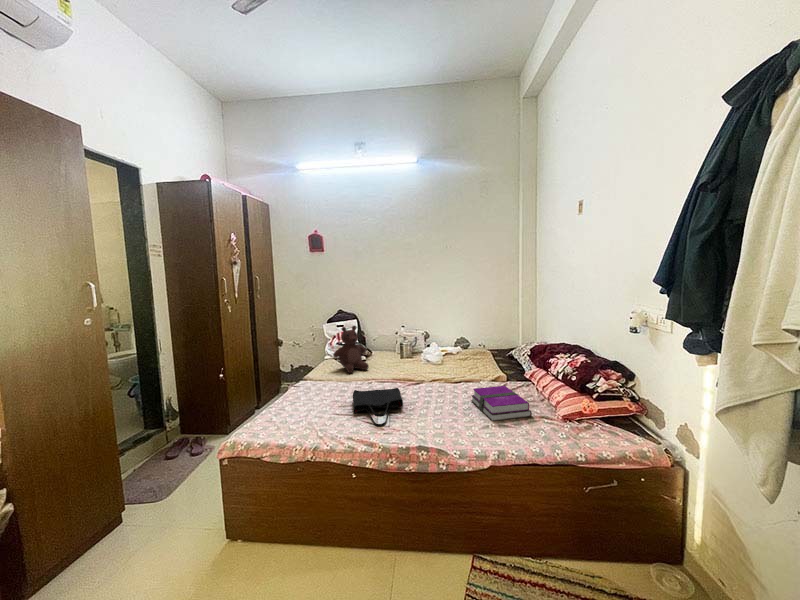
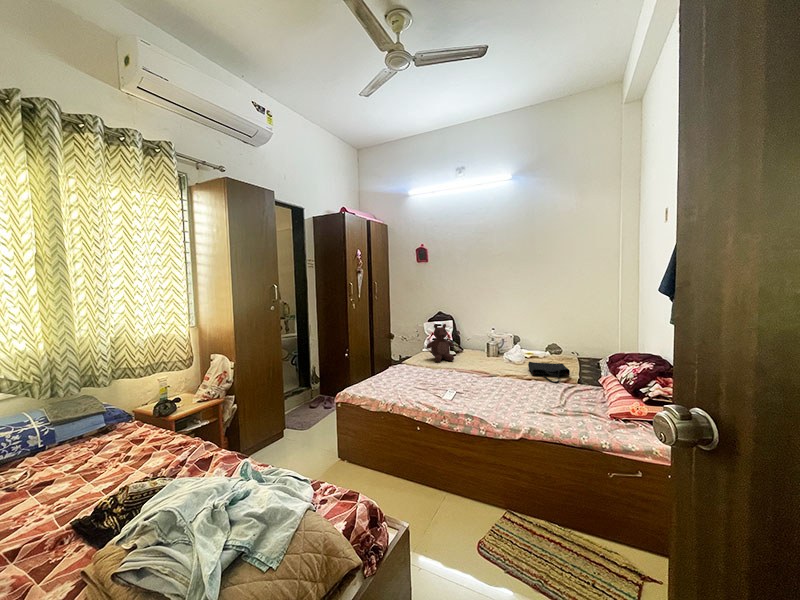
hardback book: present [471,386,532,421] -> none [529,382,580,411]
tote bag: present [353,388,403,427] -> present [528,362,570,383]

